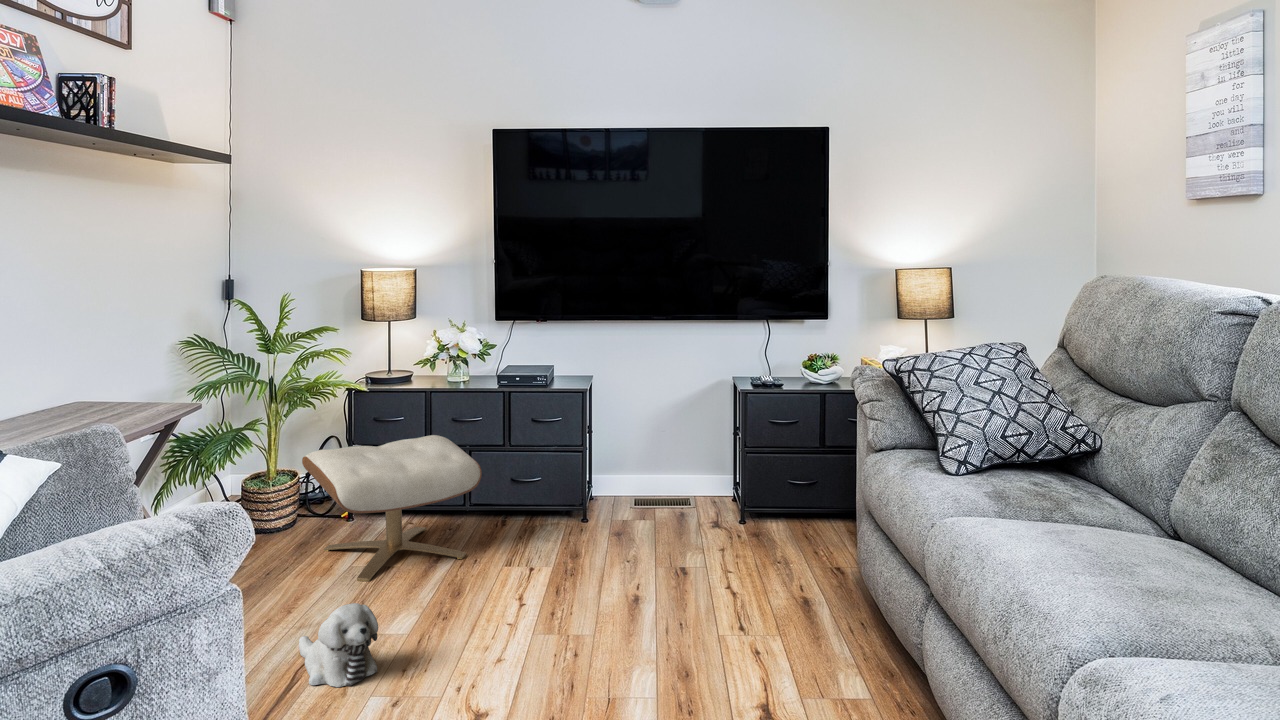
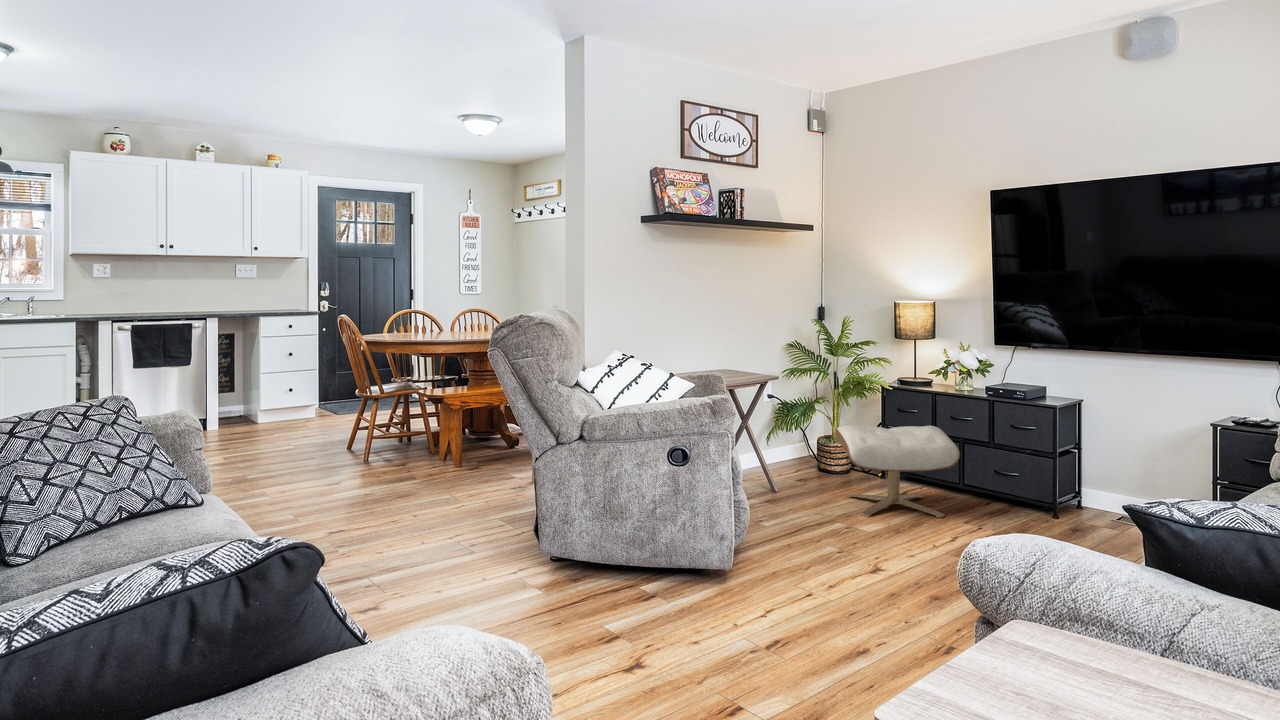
plush toy: present [299,603,378,687] -> none [810,510,855,559]

